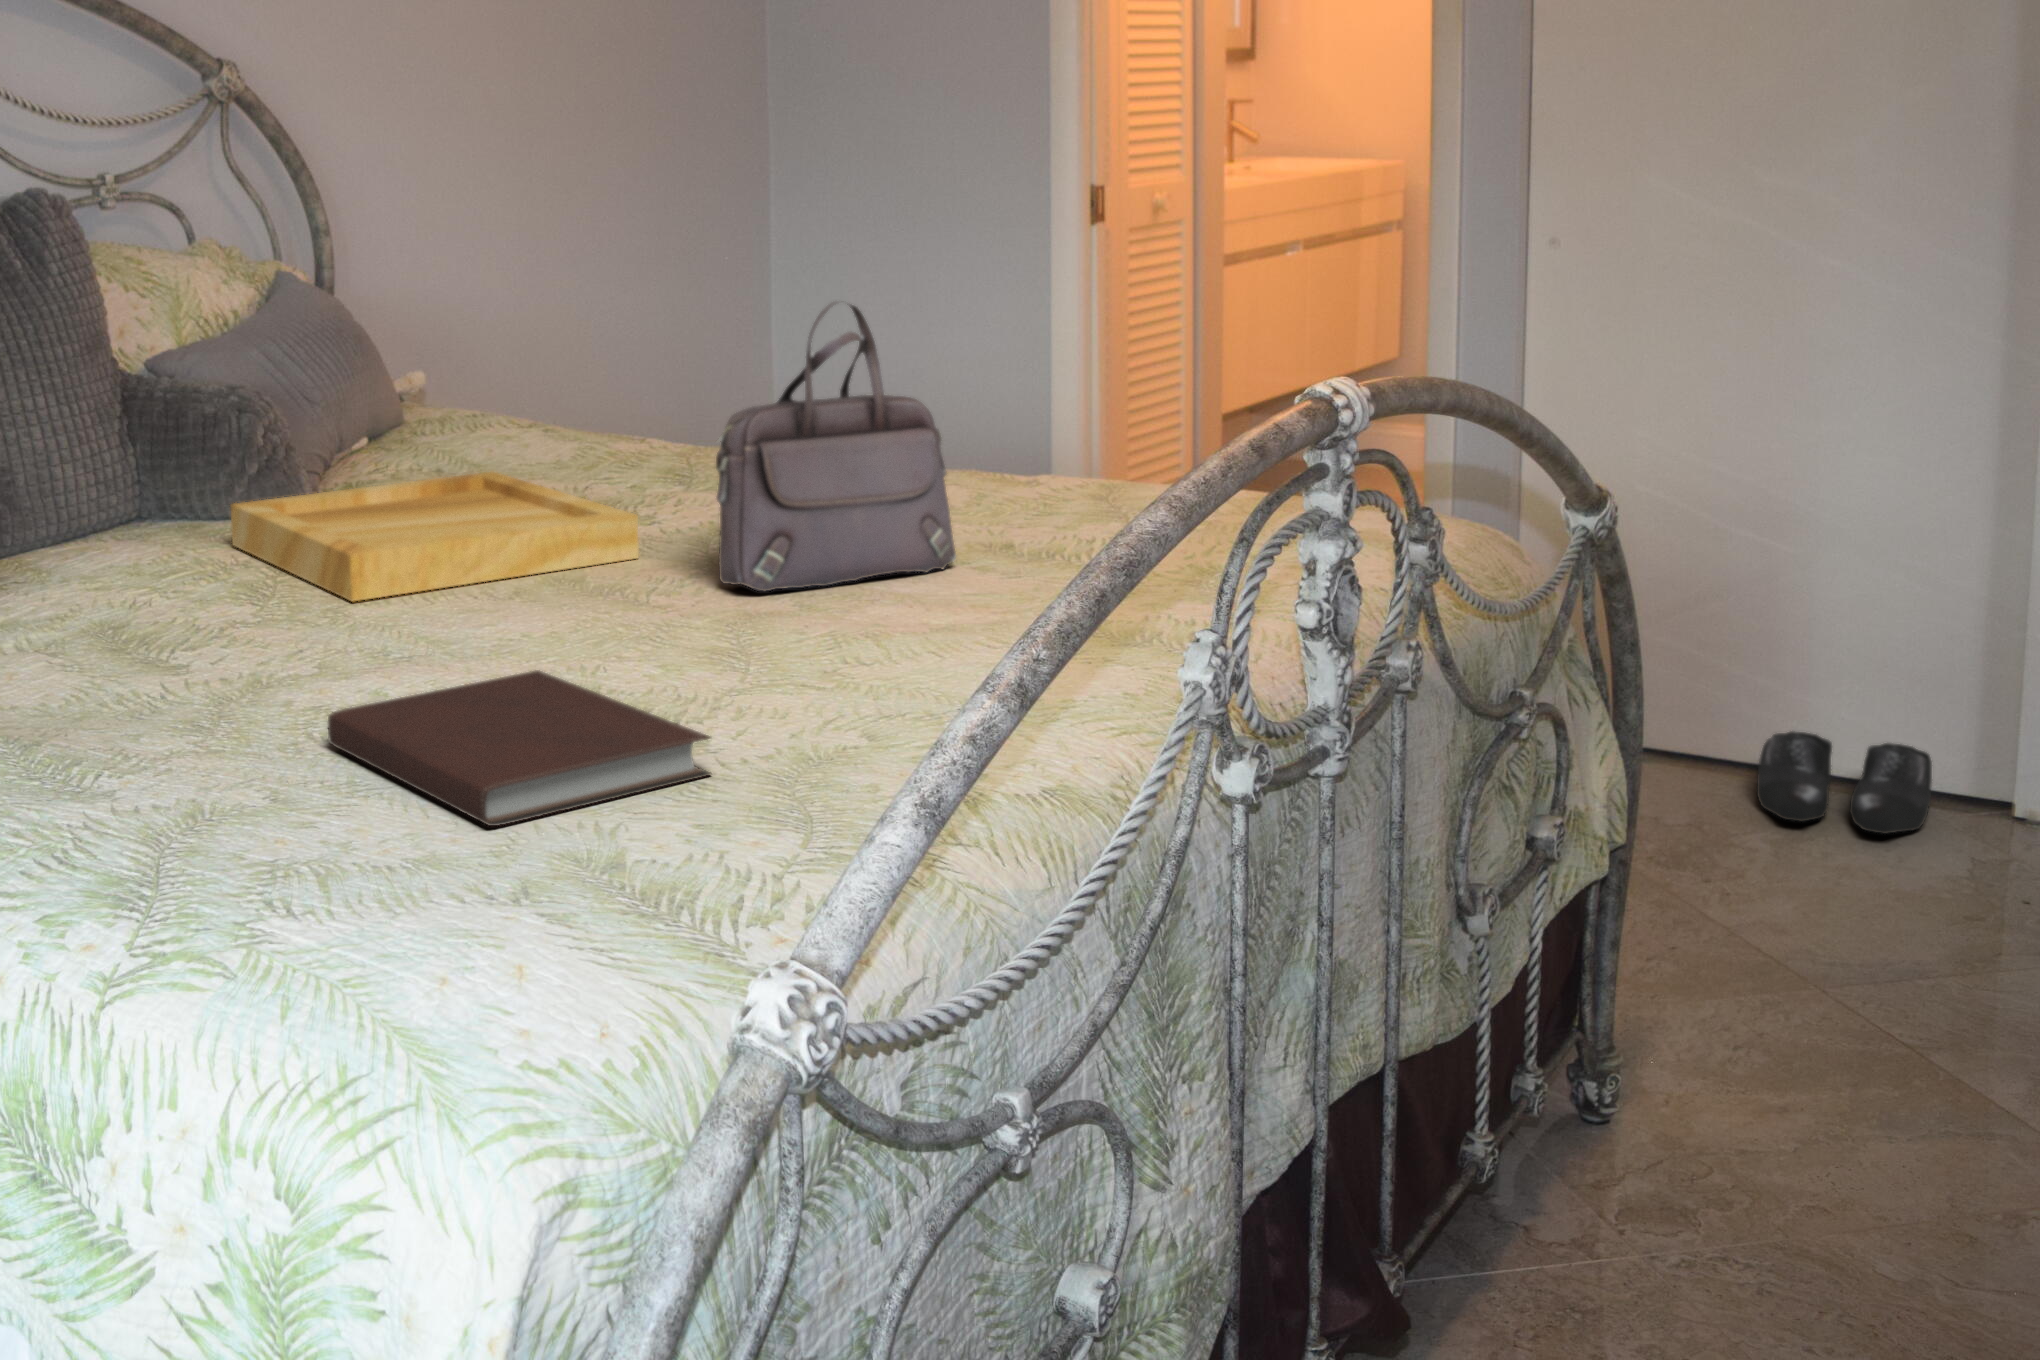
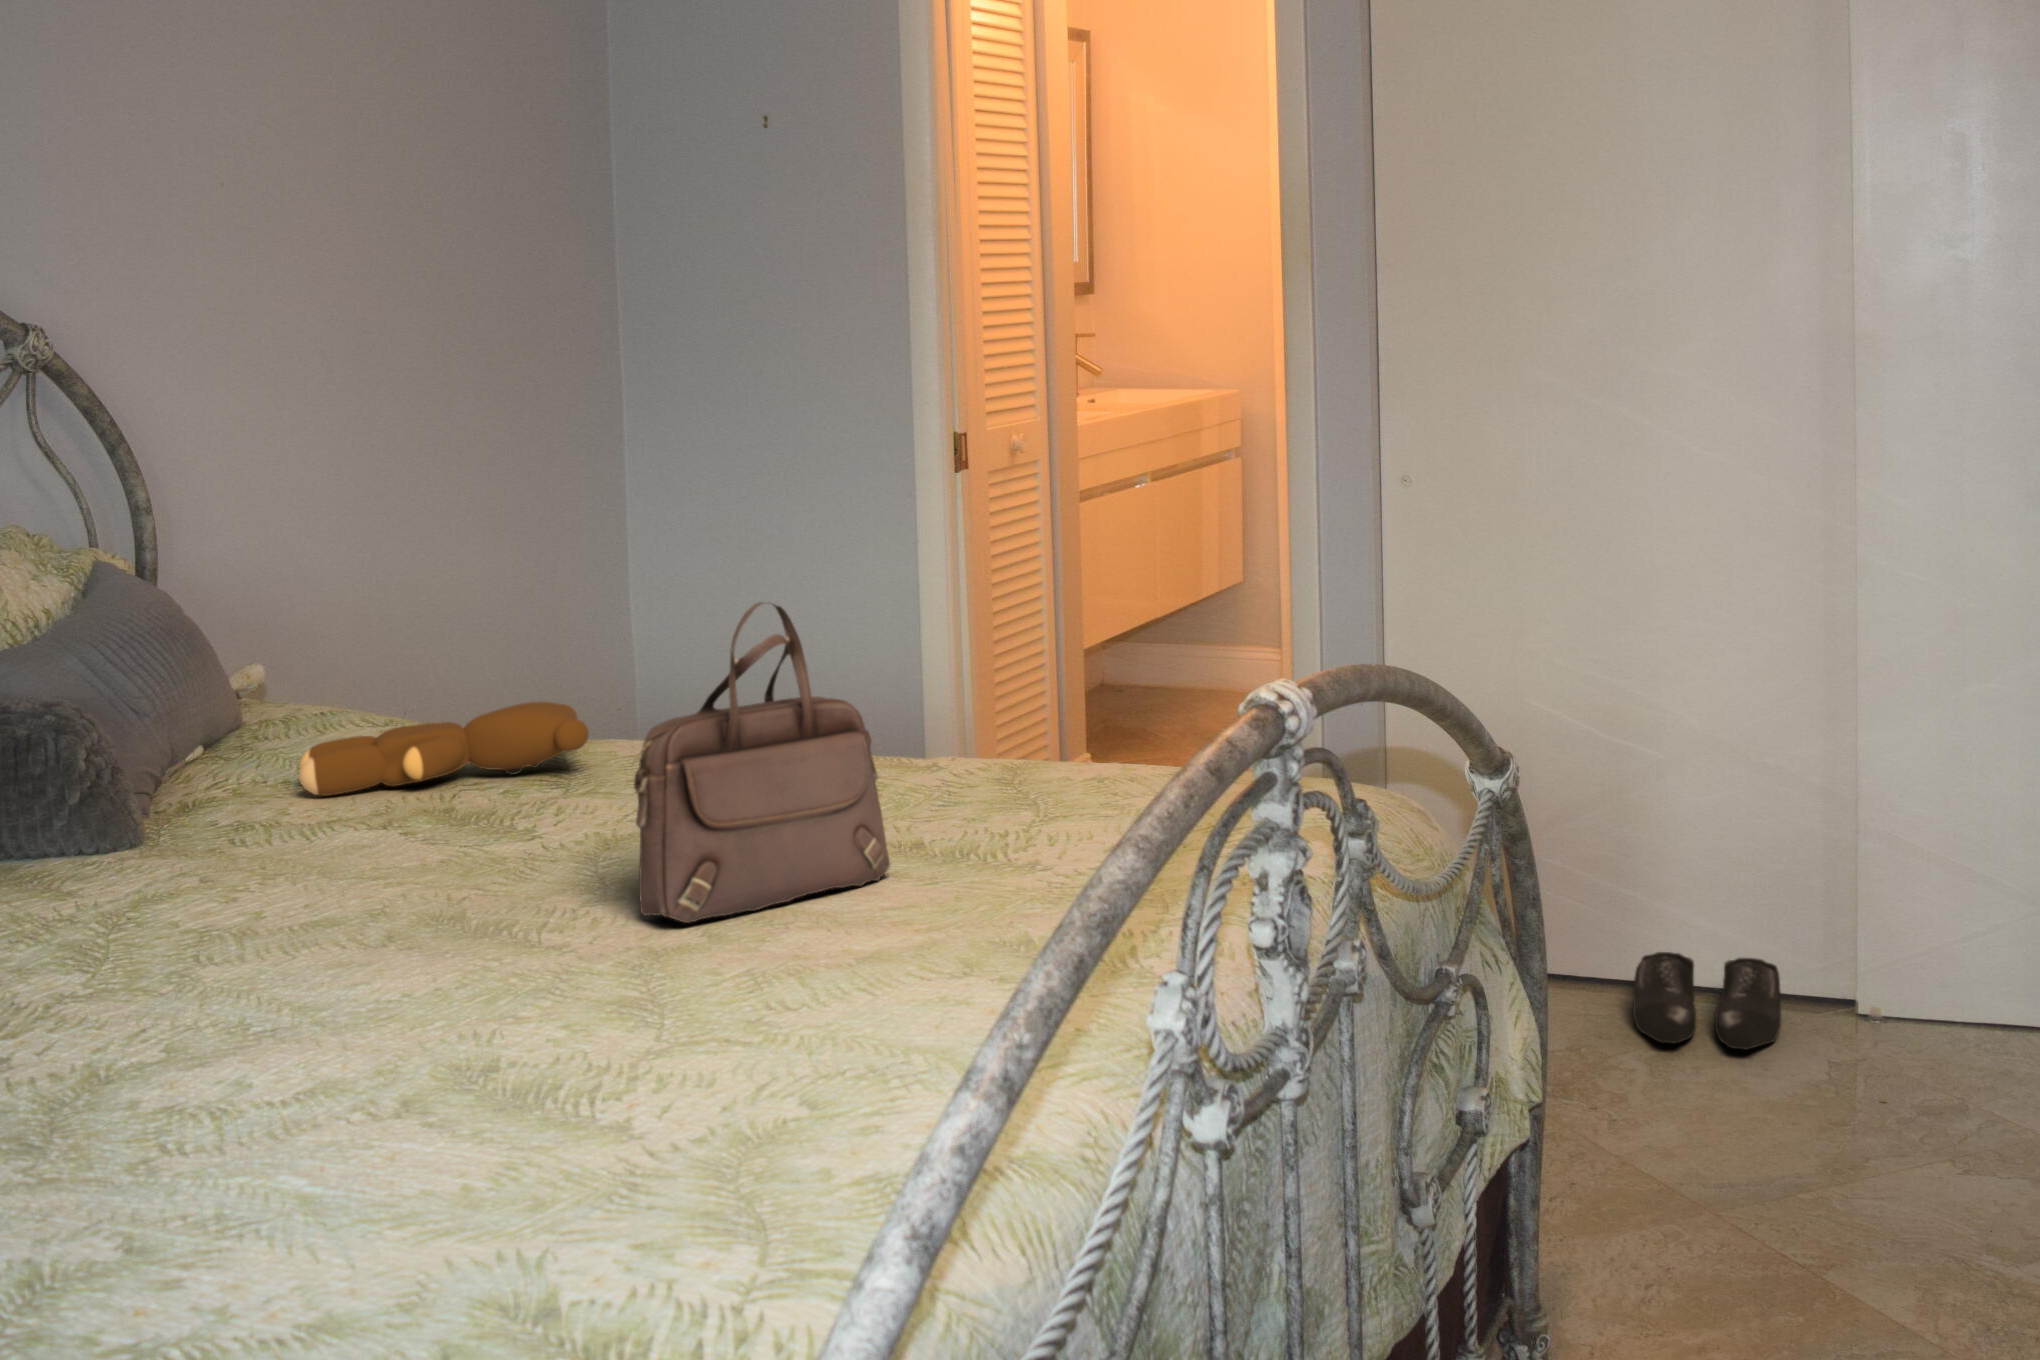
teddy bear: none [429,407,685,480] -> present [299,702,589,796]
tray: present [231,472,639,602] -> none [64,789,547,968]
notebook: present [328,670,711,826] -> none [197,1053,655,1270]

